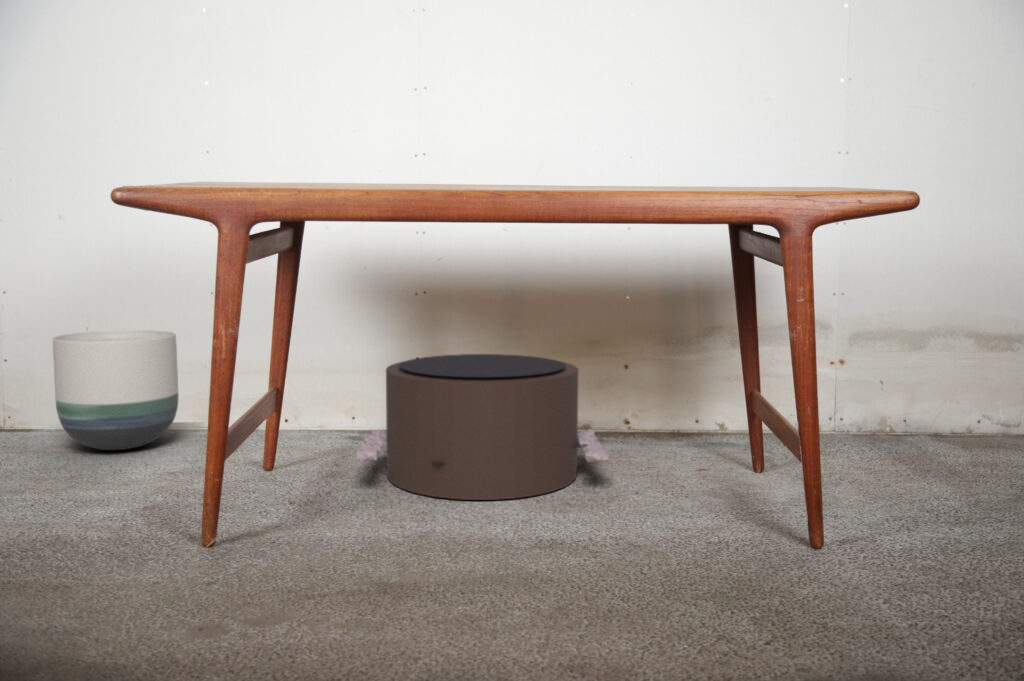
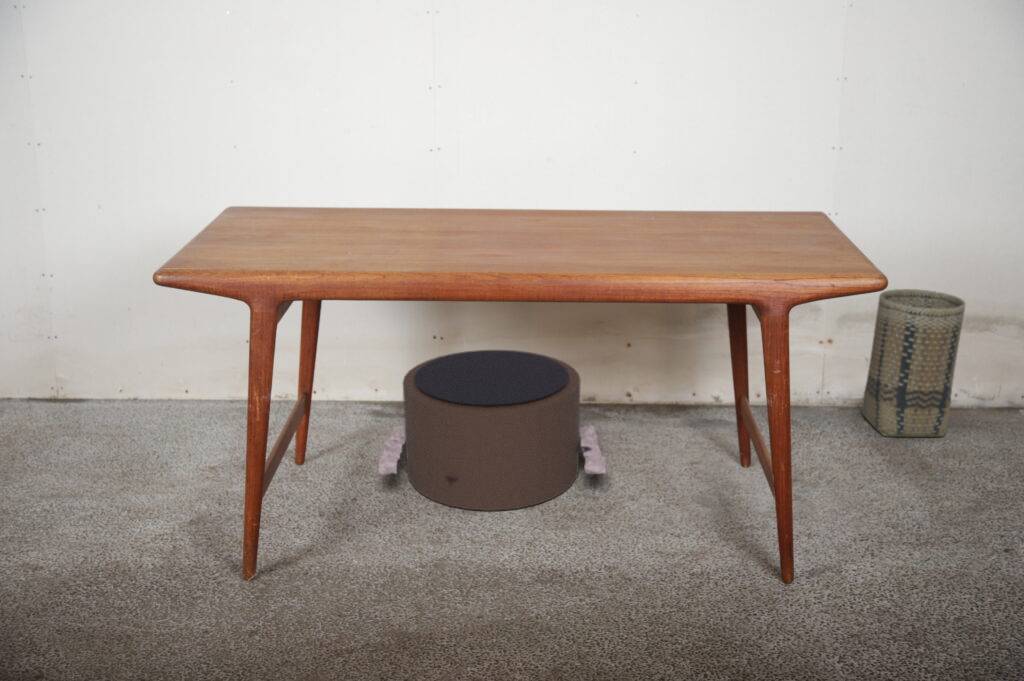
basket: none [880,302,978,454] -> present [862,289,965,437]
planter: present [53,330,178,450] -> none [98,318,217,436]

